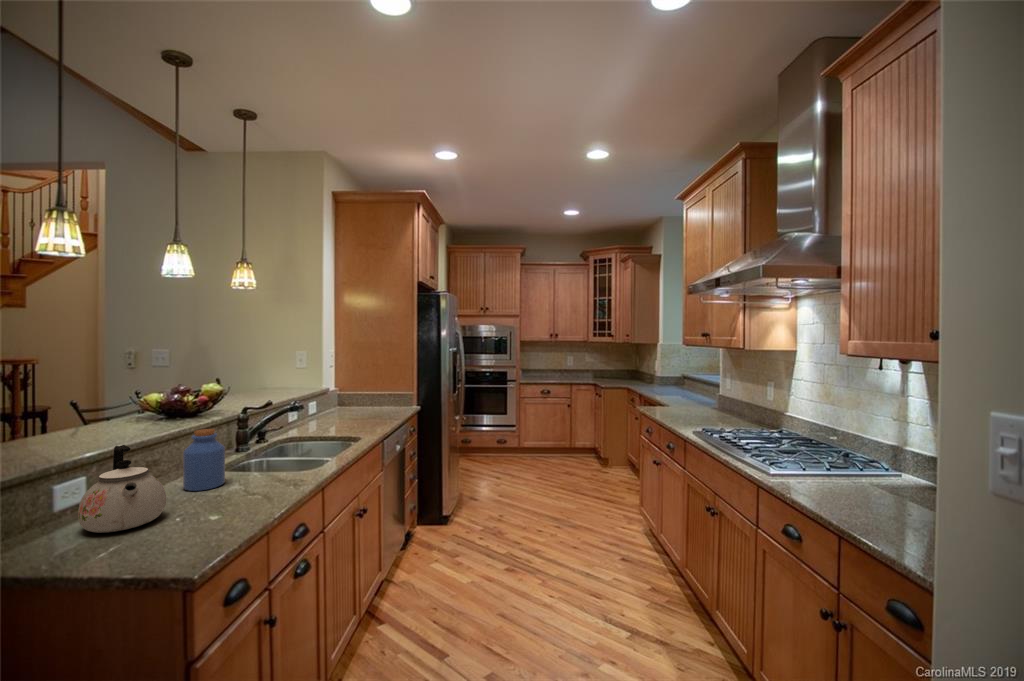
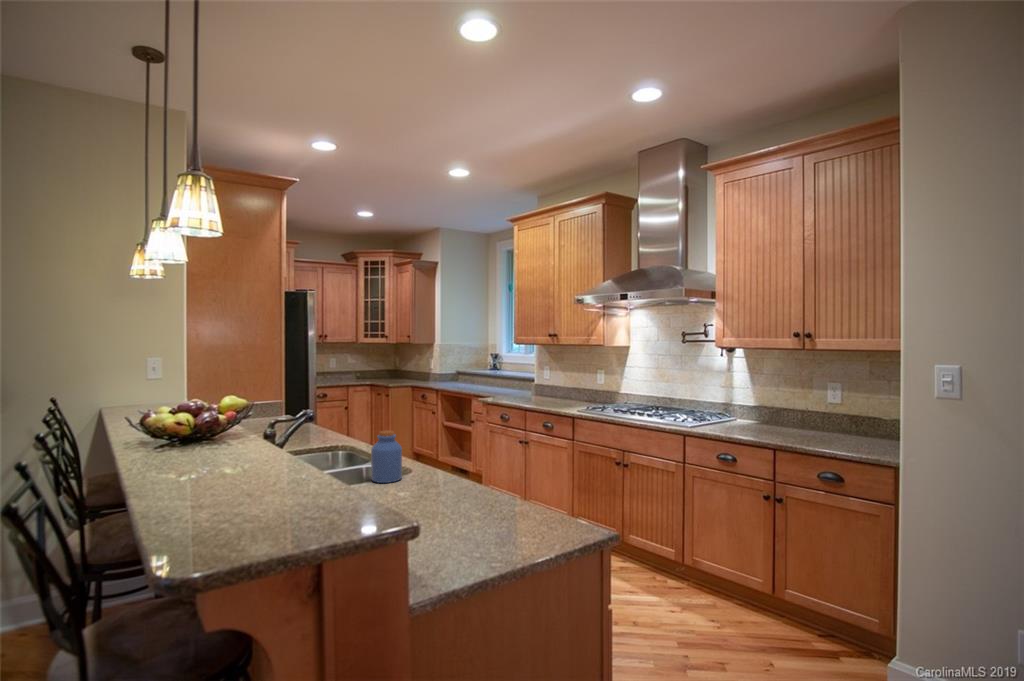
kettle: present [78,445,166,533] -> none [411,436,464,500]

